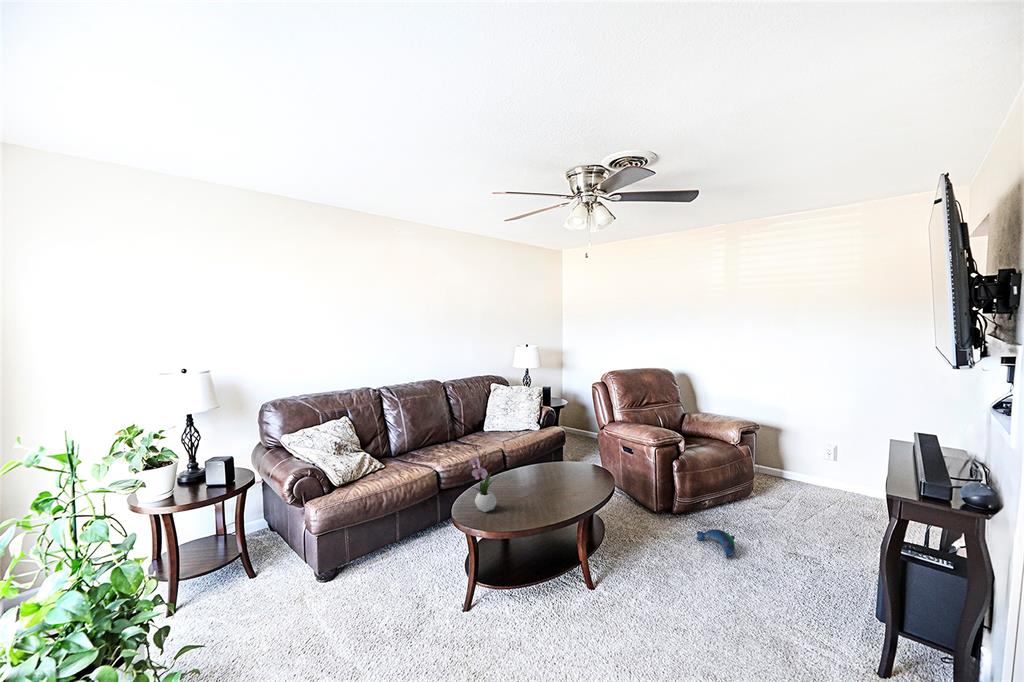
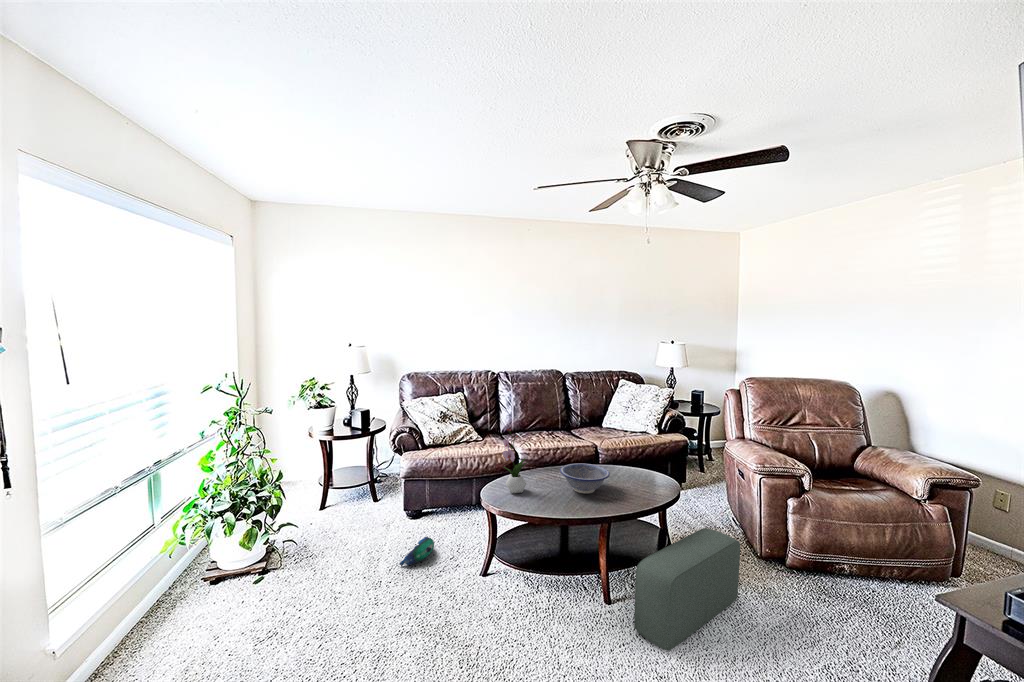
decorative bowl: none [519,466,566,495] -> present [560,463,610,494]
pouf: none [629,499,670,608] -> present [634,528,740,651]
plush toy: present [697,529,735,559] -> present [400,537,434,565]

